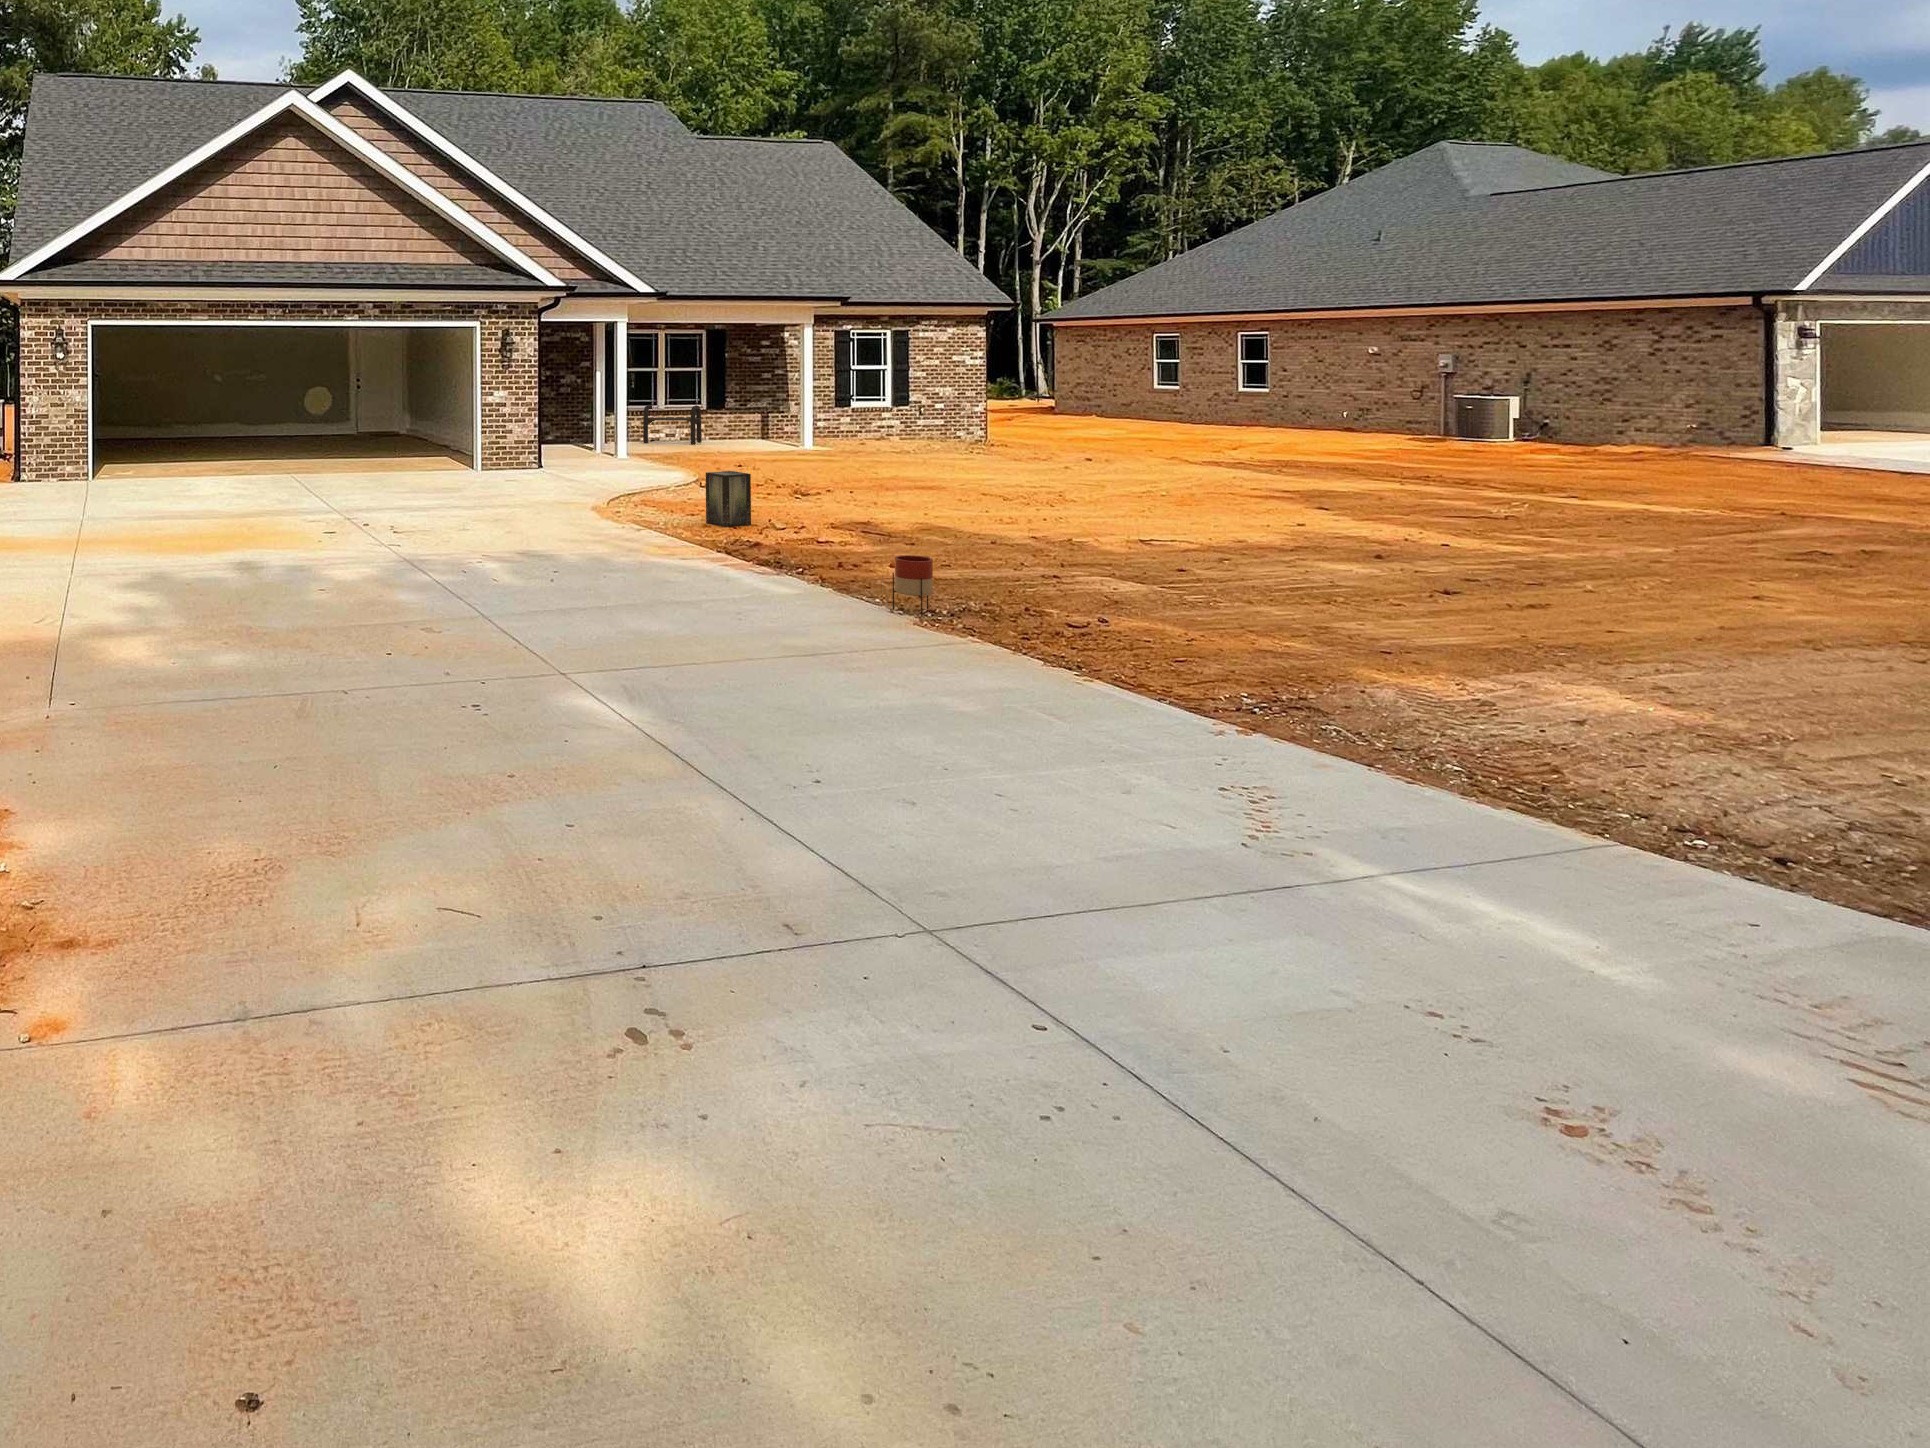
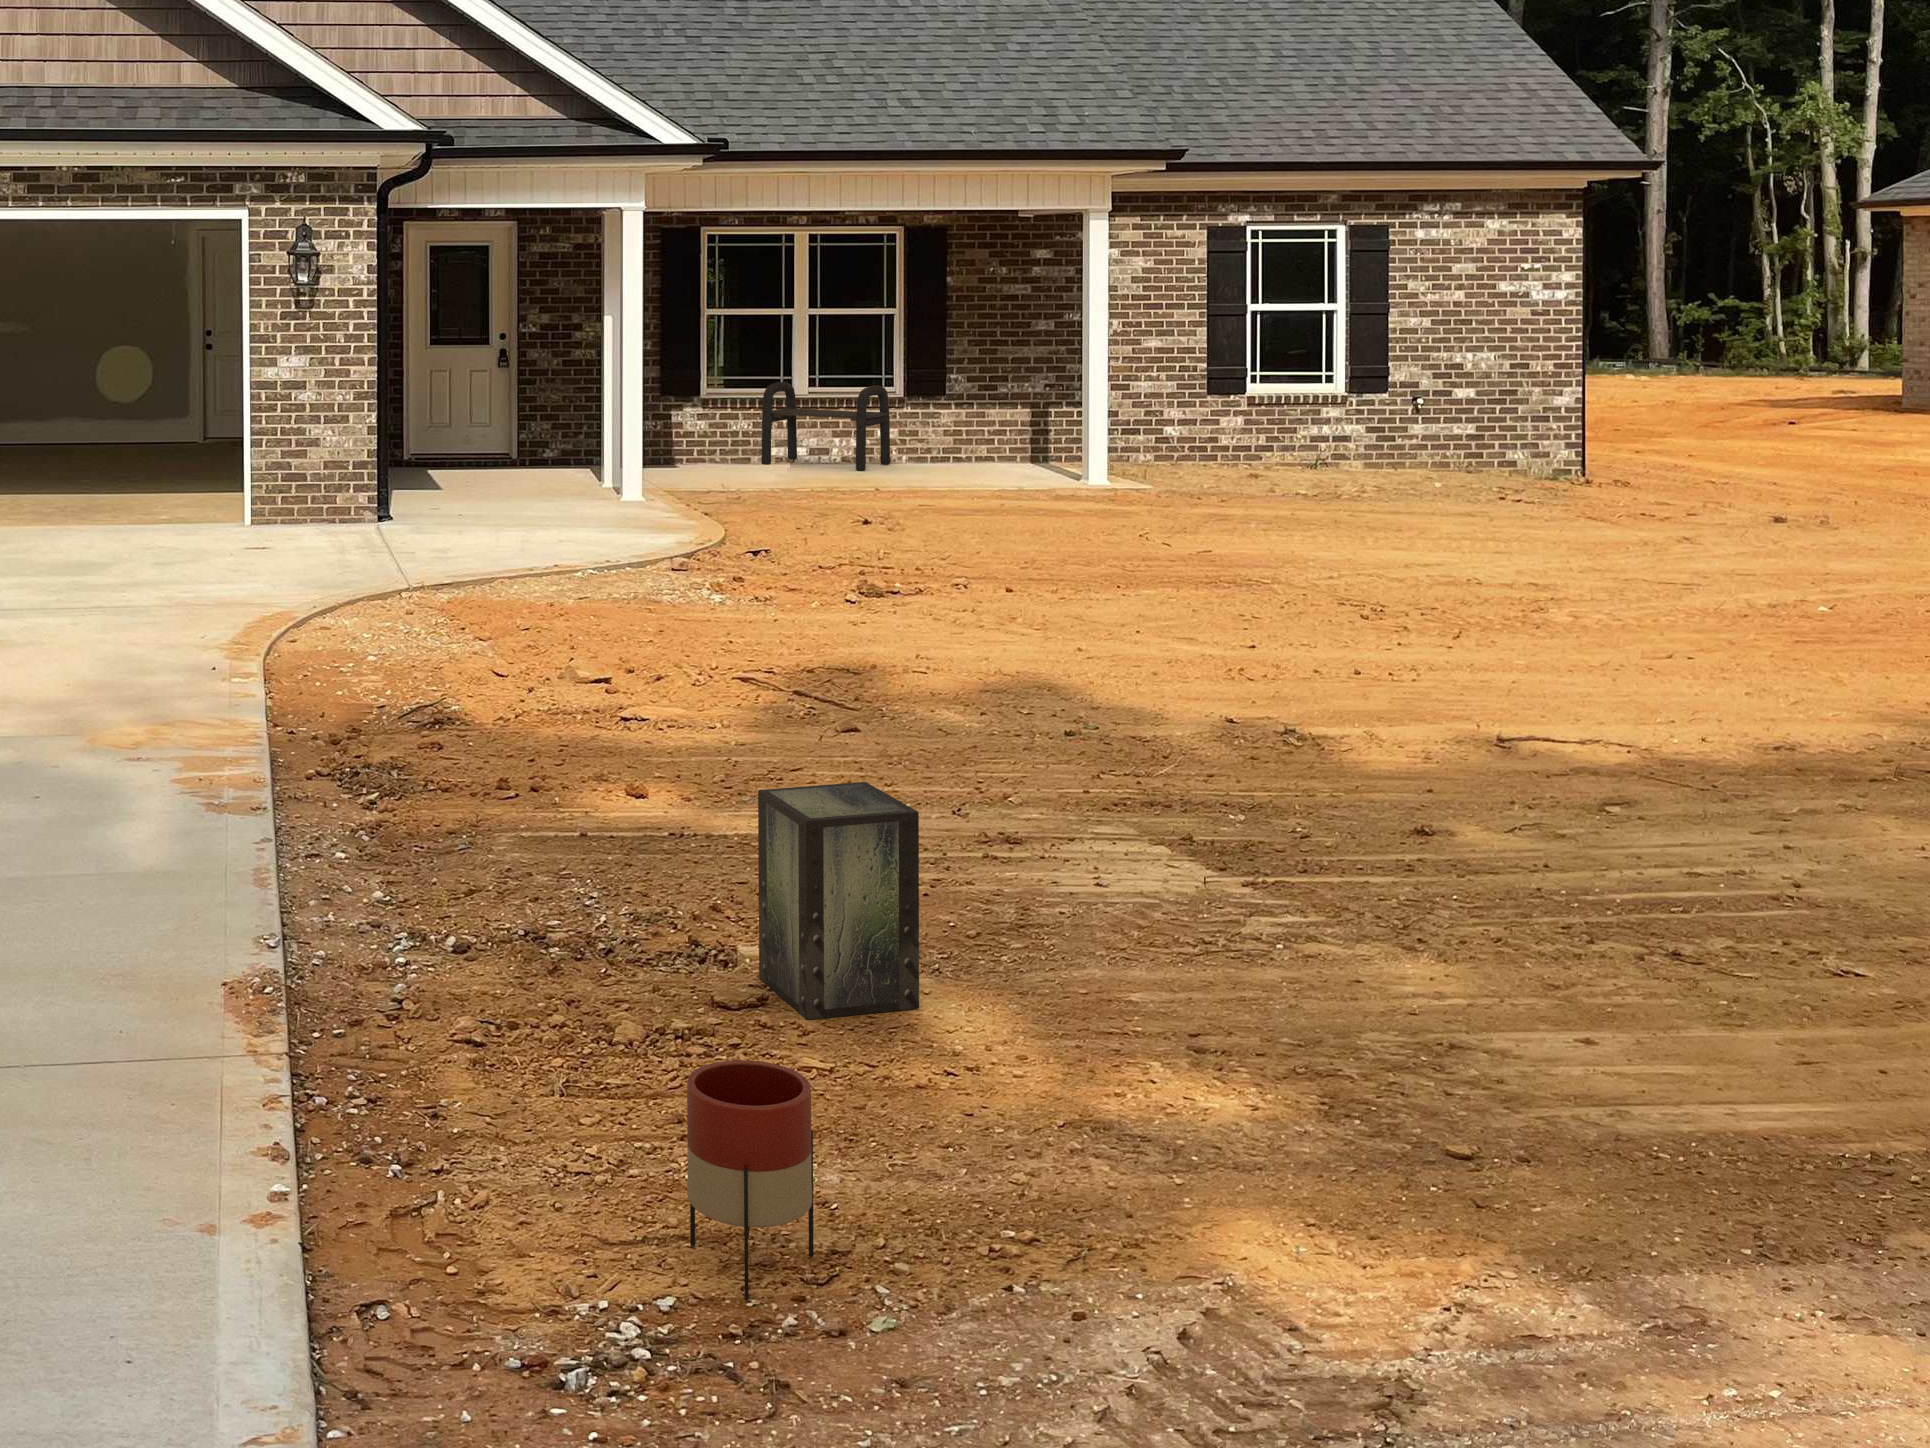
storage box: present [706,471,751,527] -> present [758,782,919,1020]
planter: present [893,555,933,616] -> present [687,1060,814,1300]

